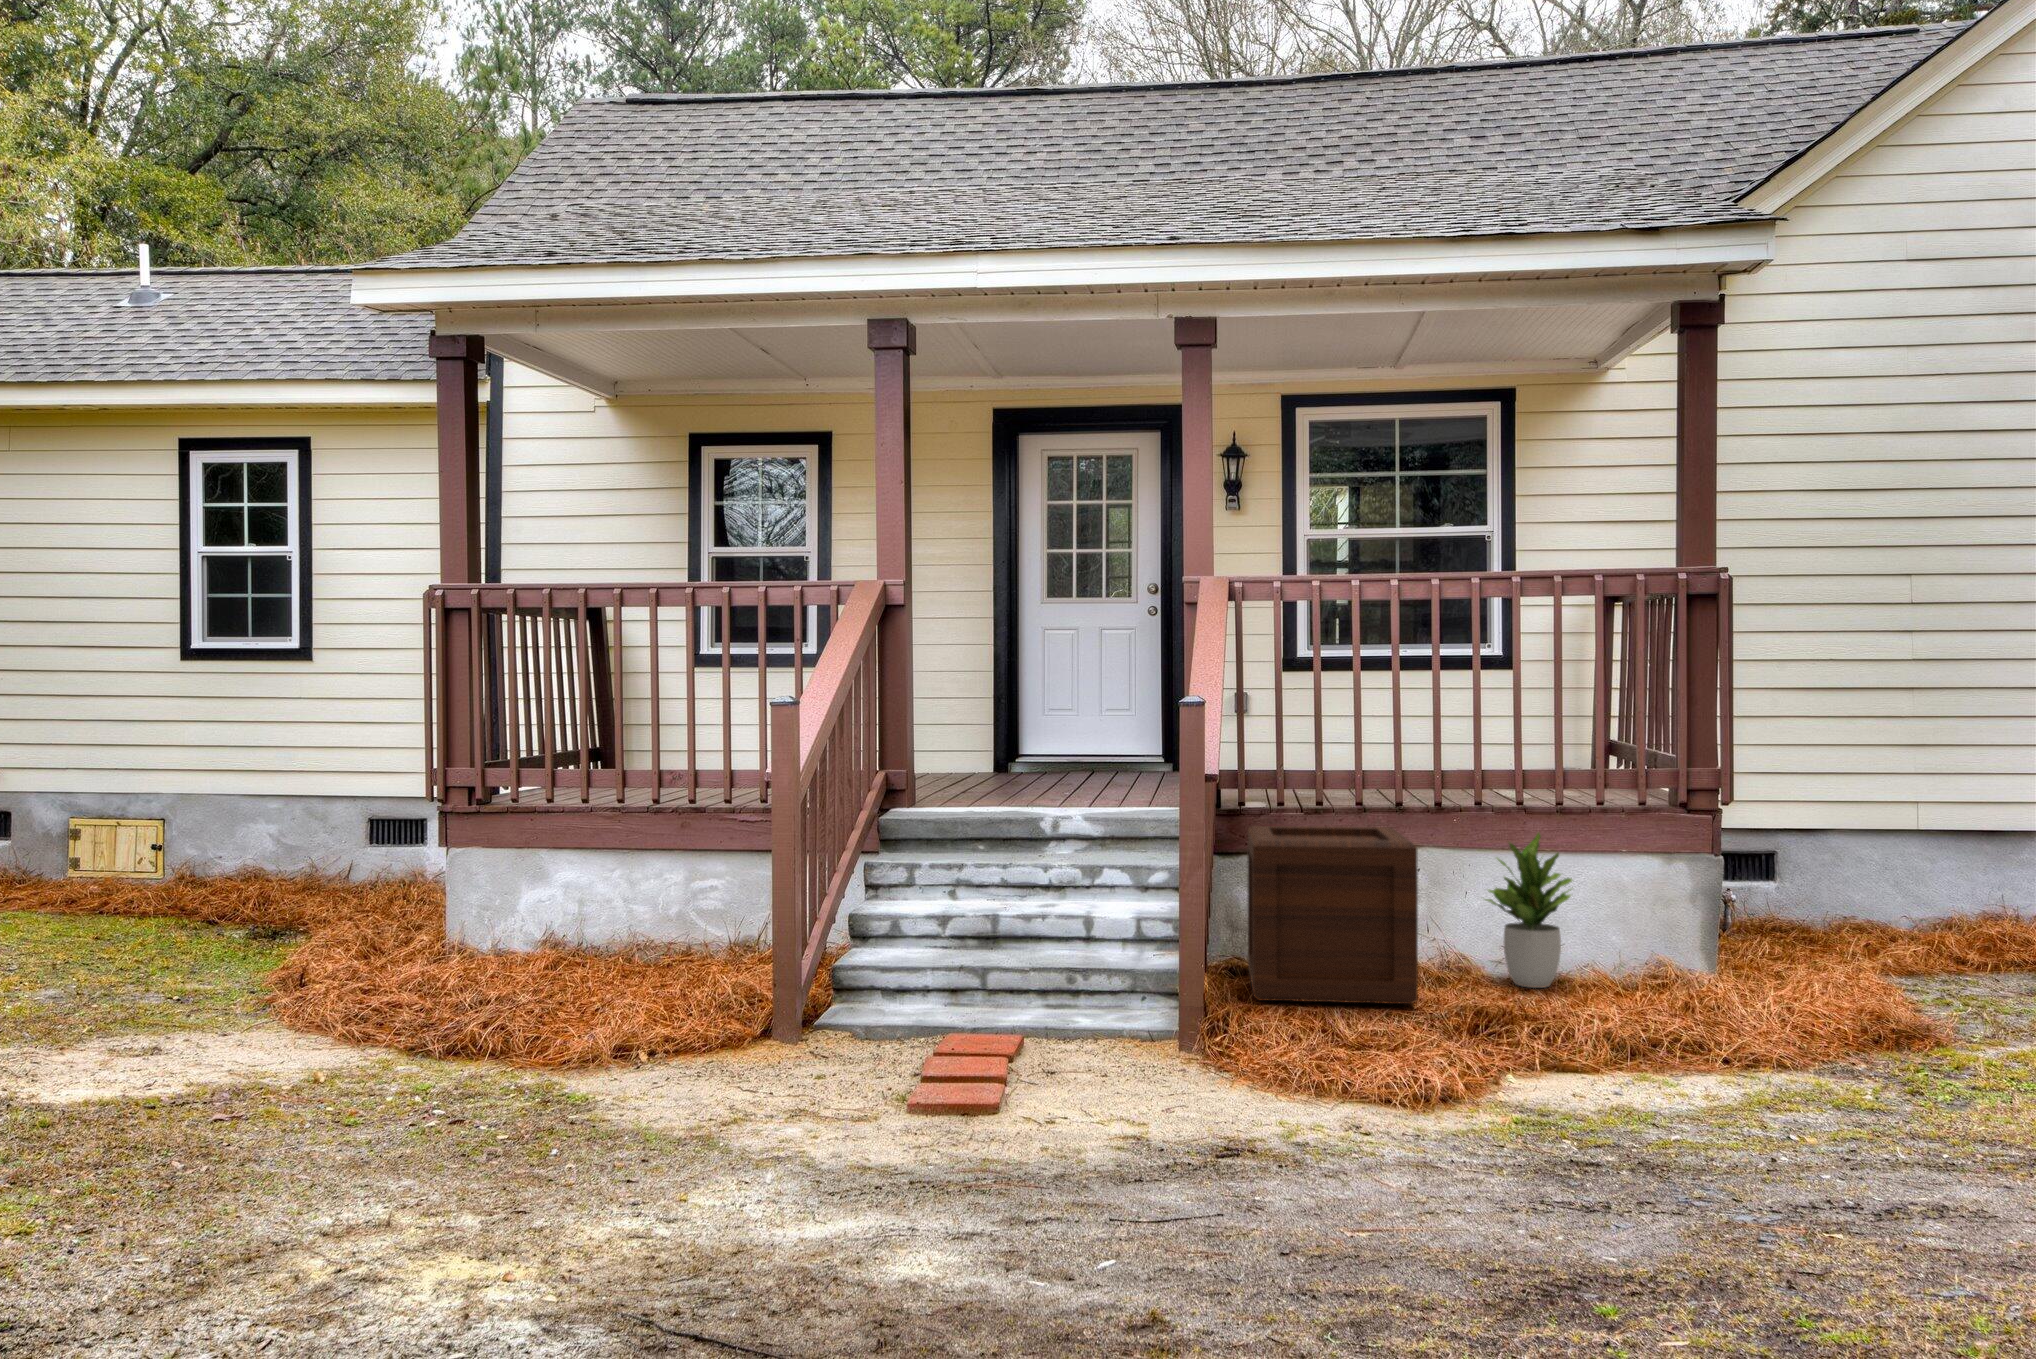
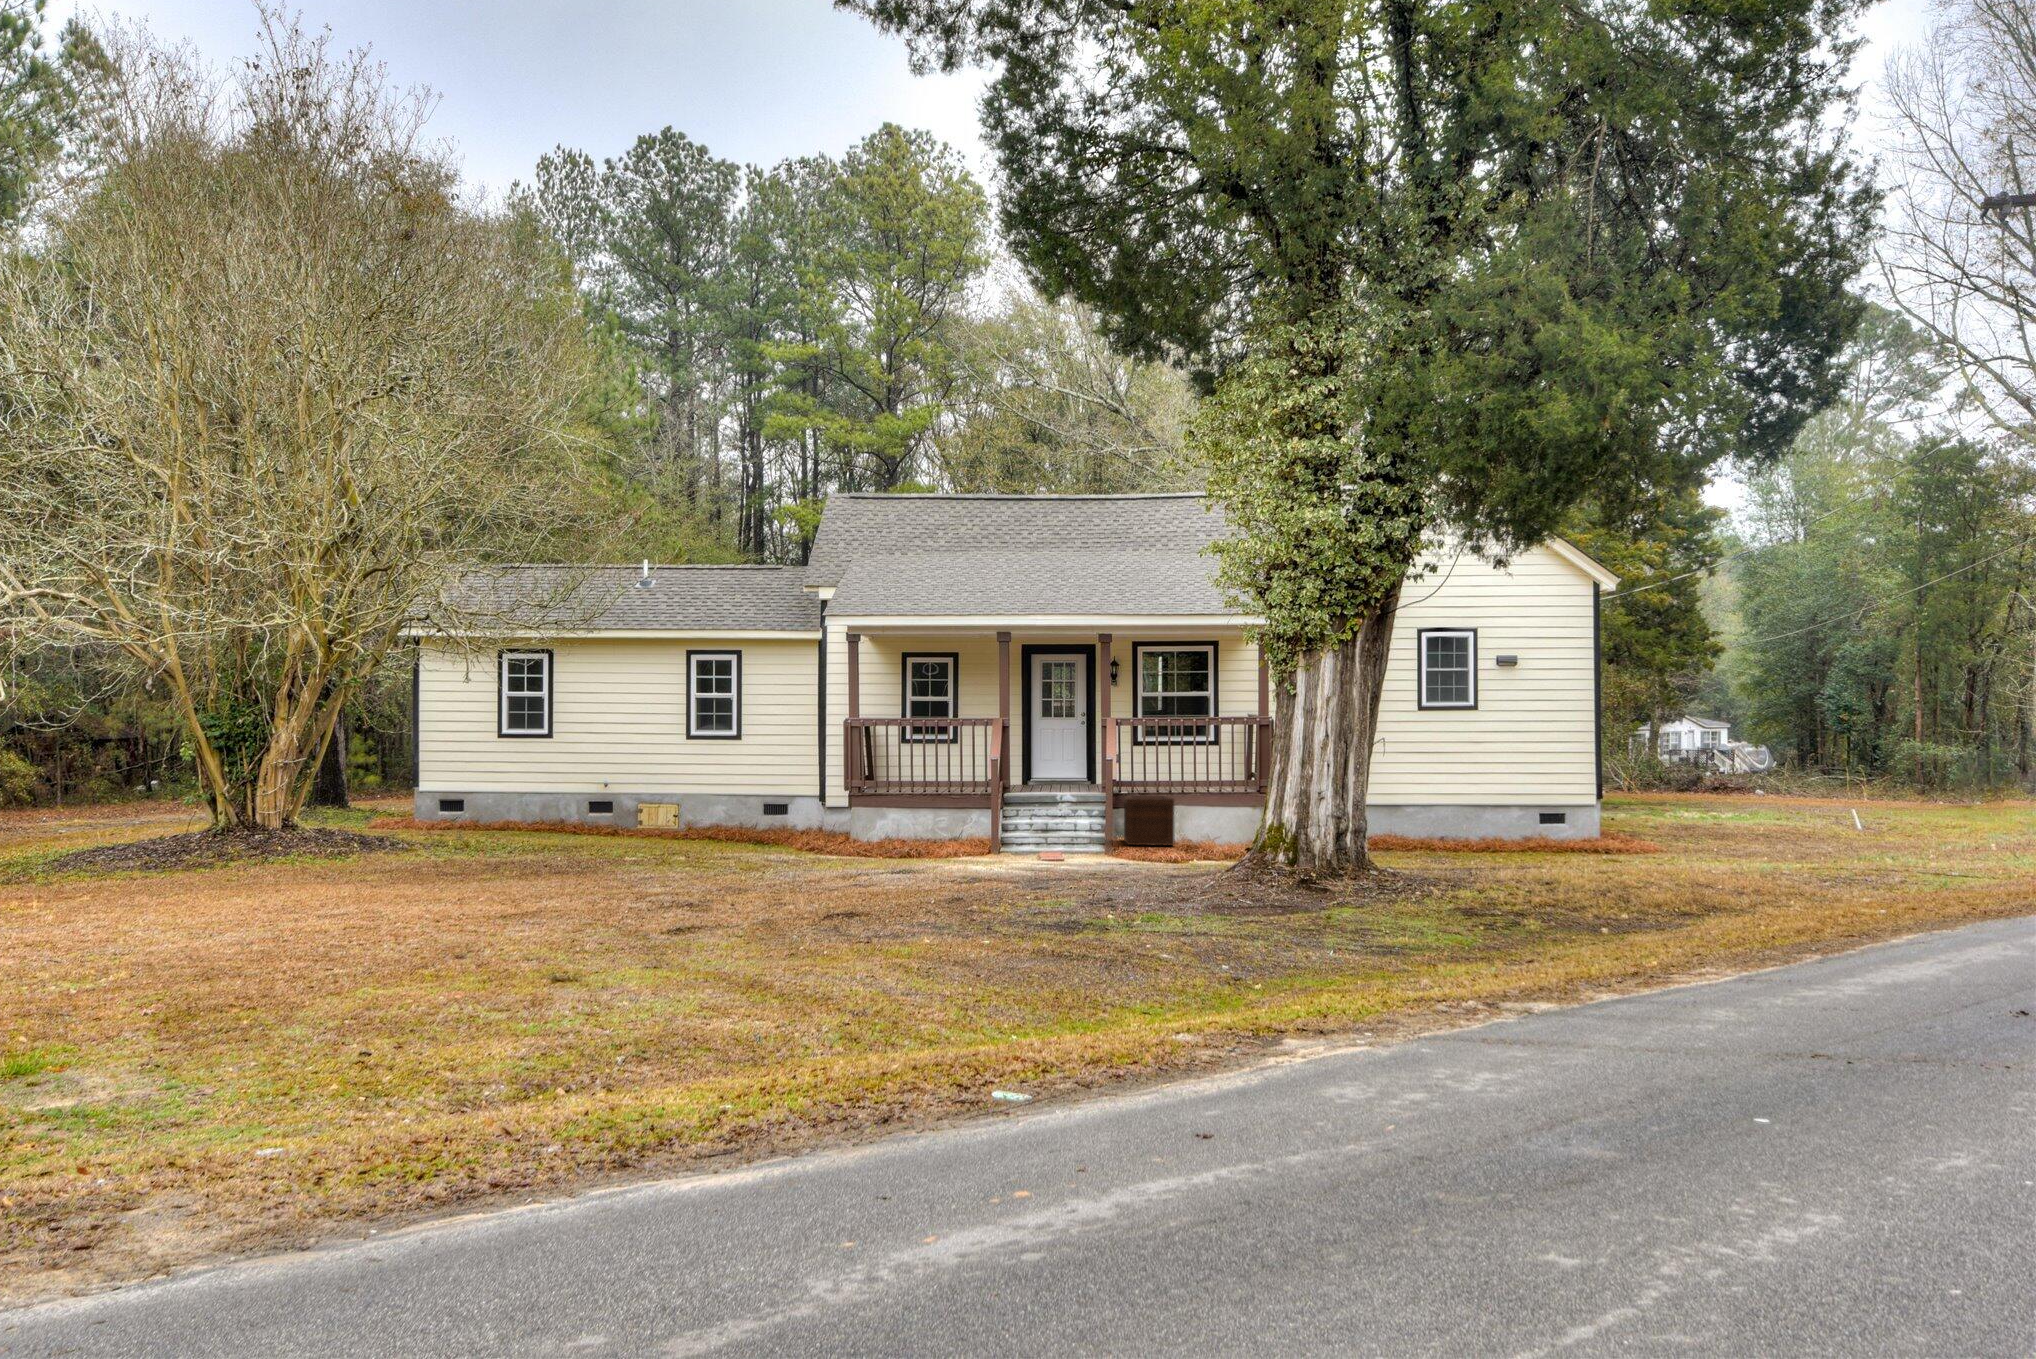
potted plant: present [1485,833,1572,988] -> none [1194,797,1223,844]

